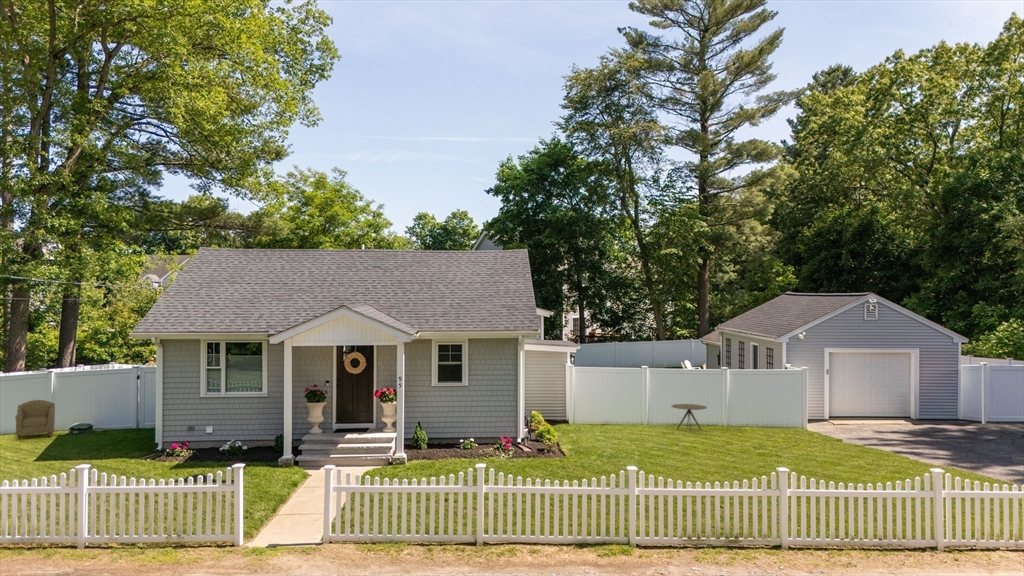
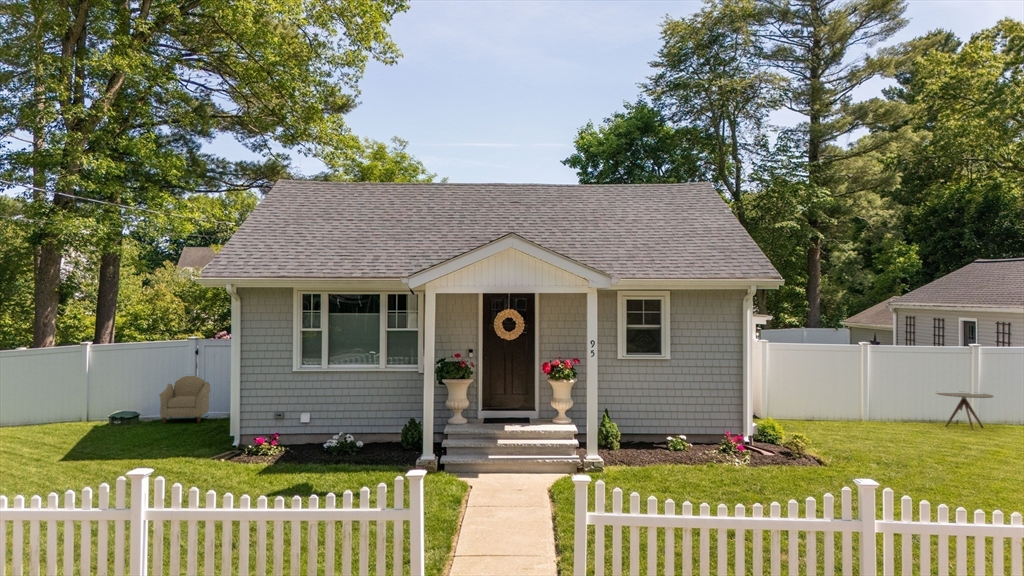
chair: present [15,400,55,439] -> present [160,376,211,423]

